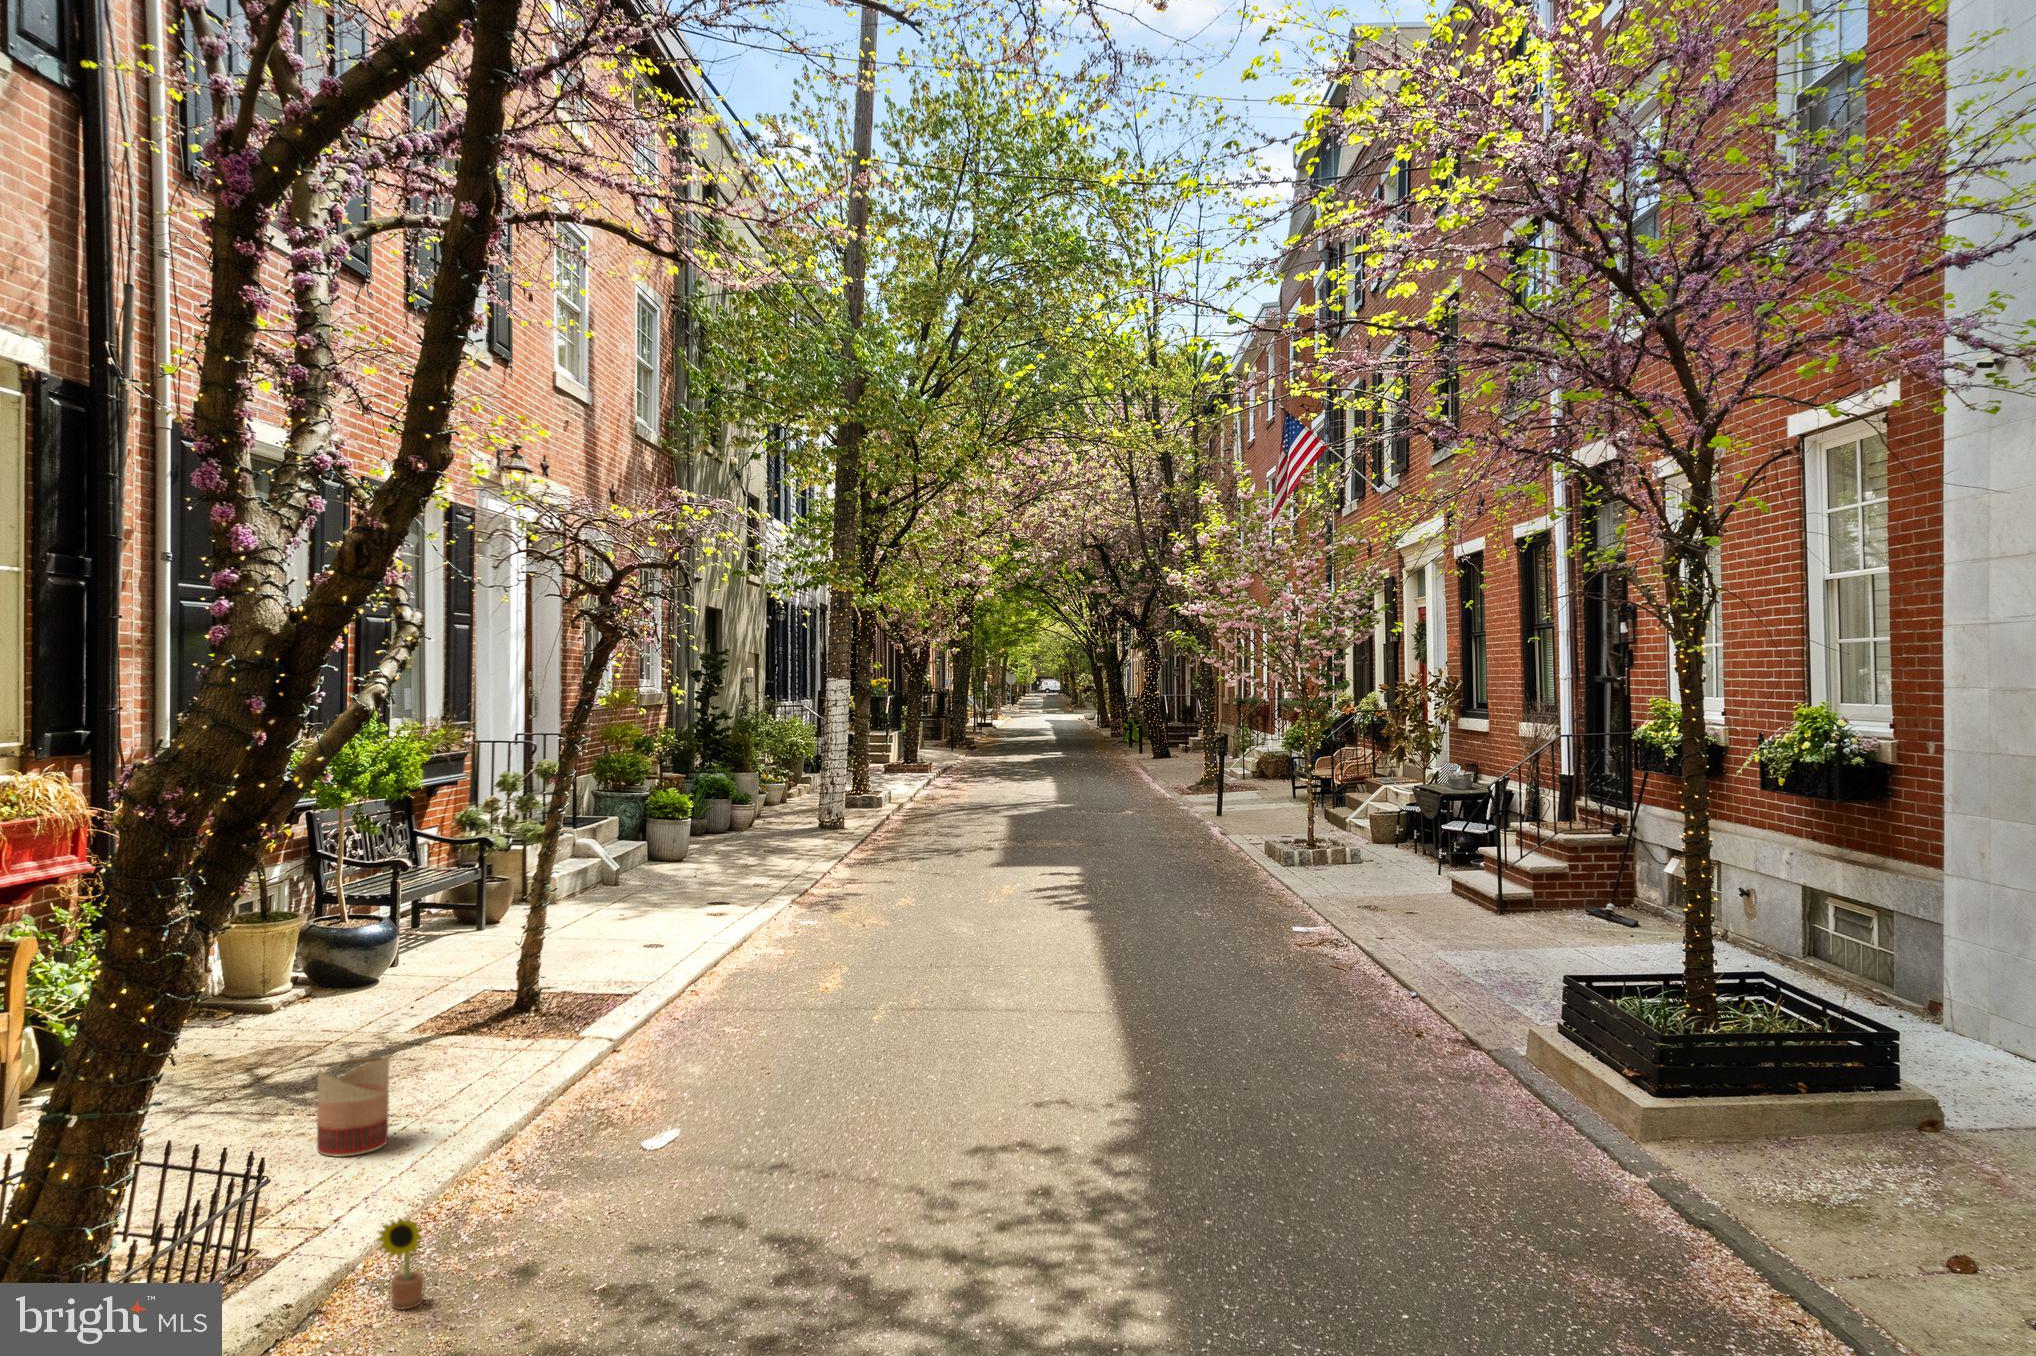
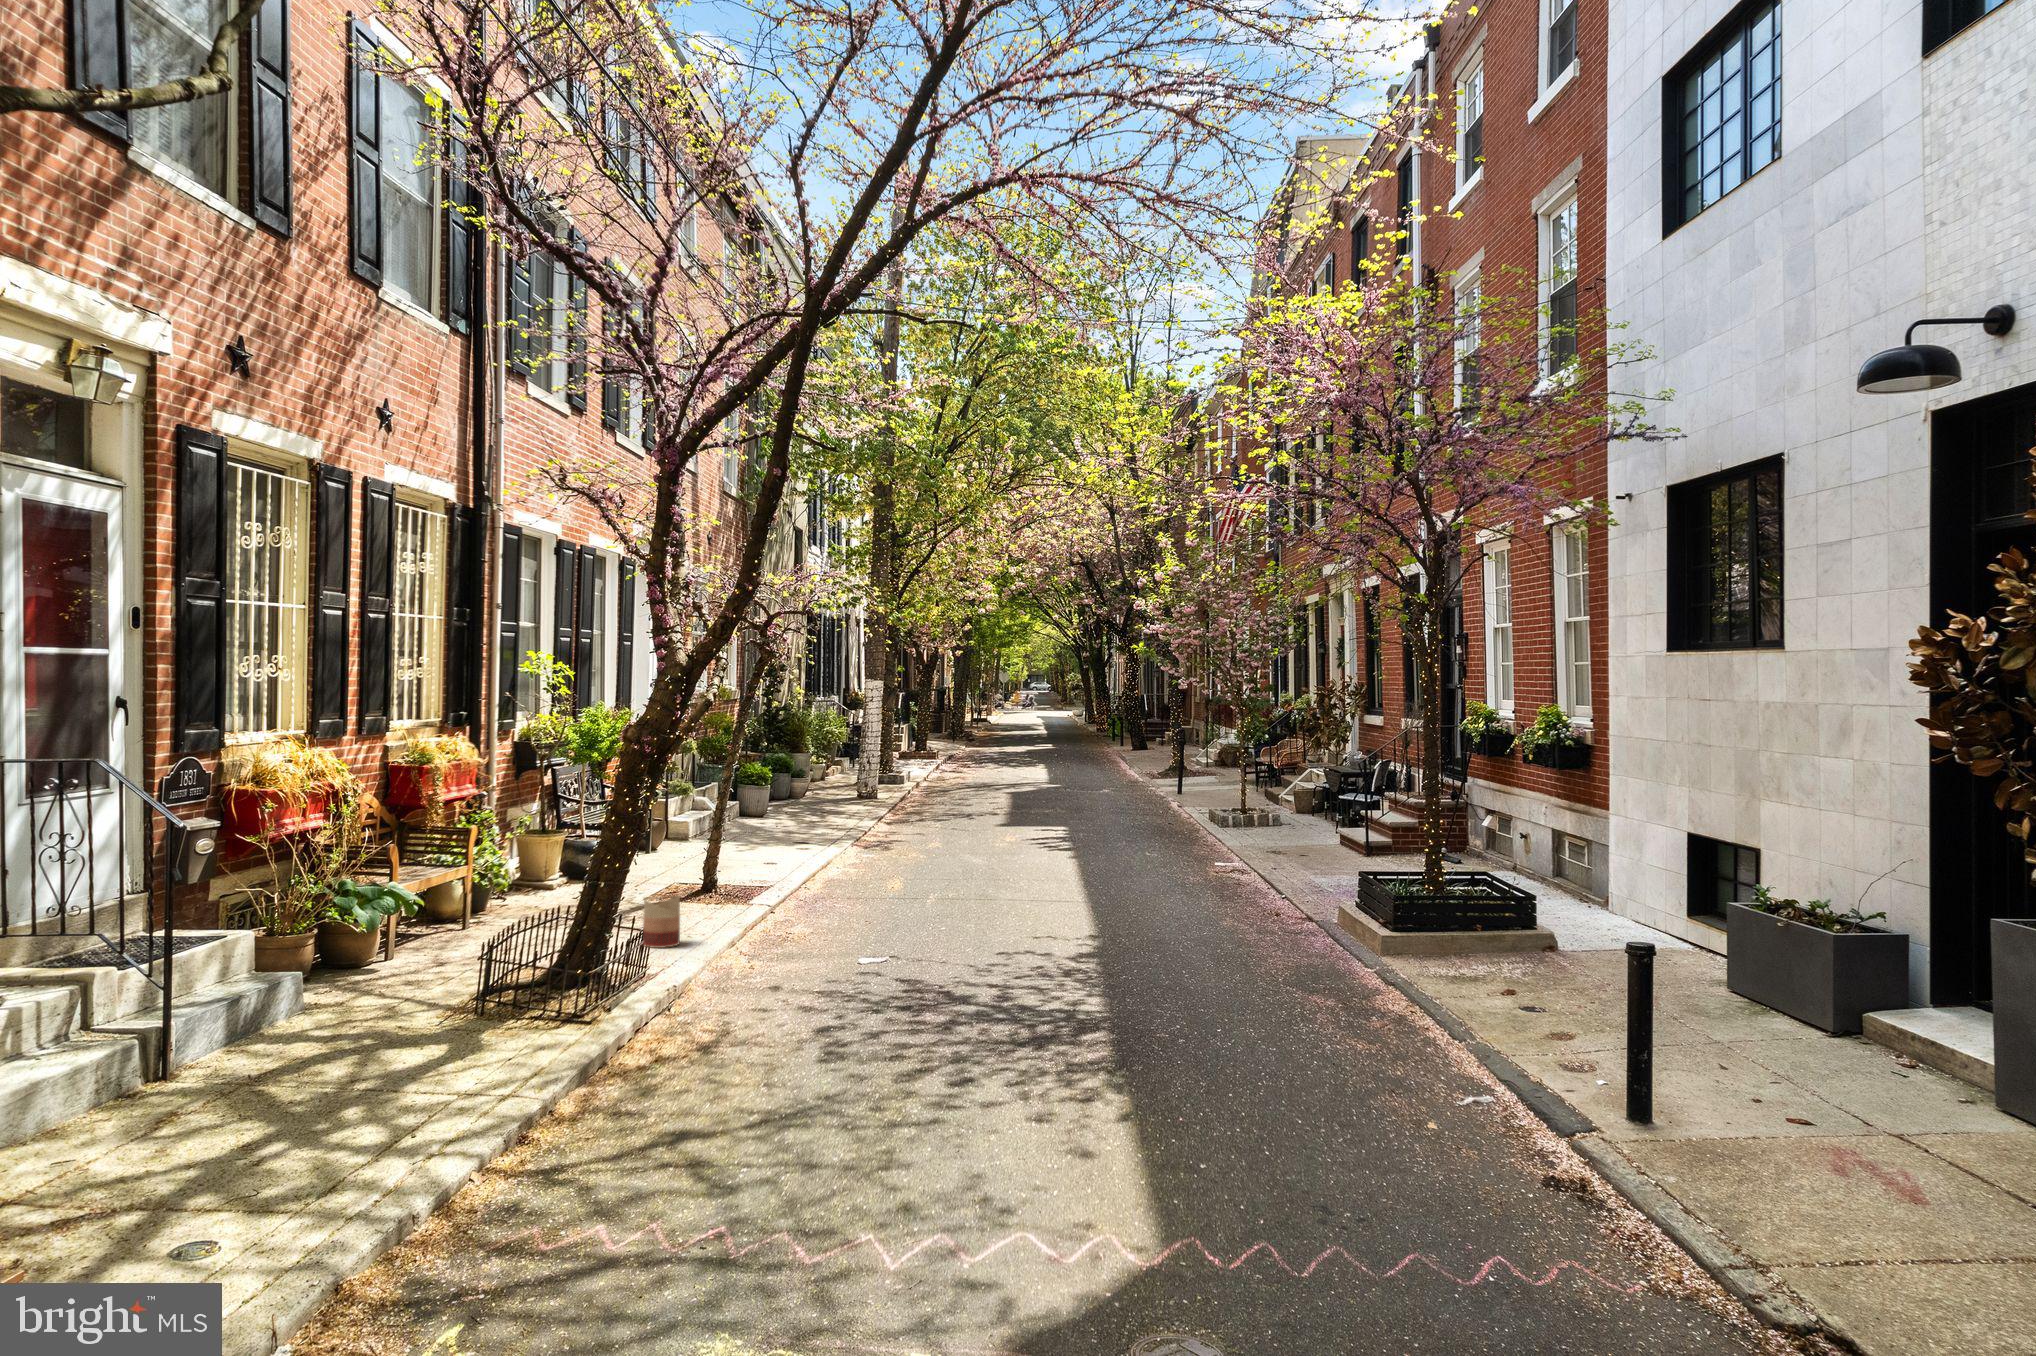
decorative plant: present [376,1218,423,1310] -> none [719,952,743,999]

